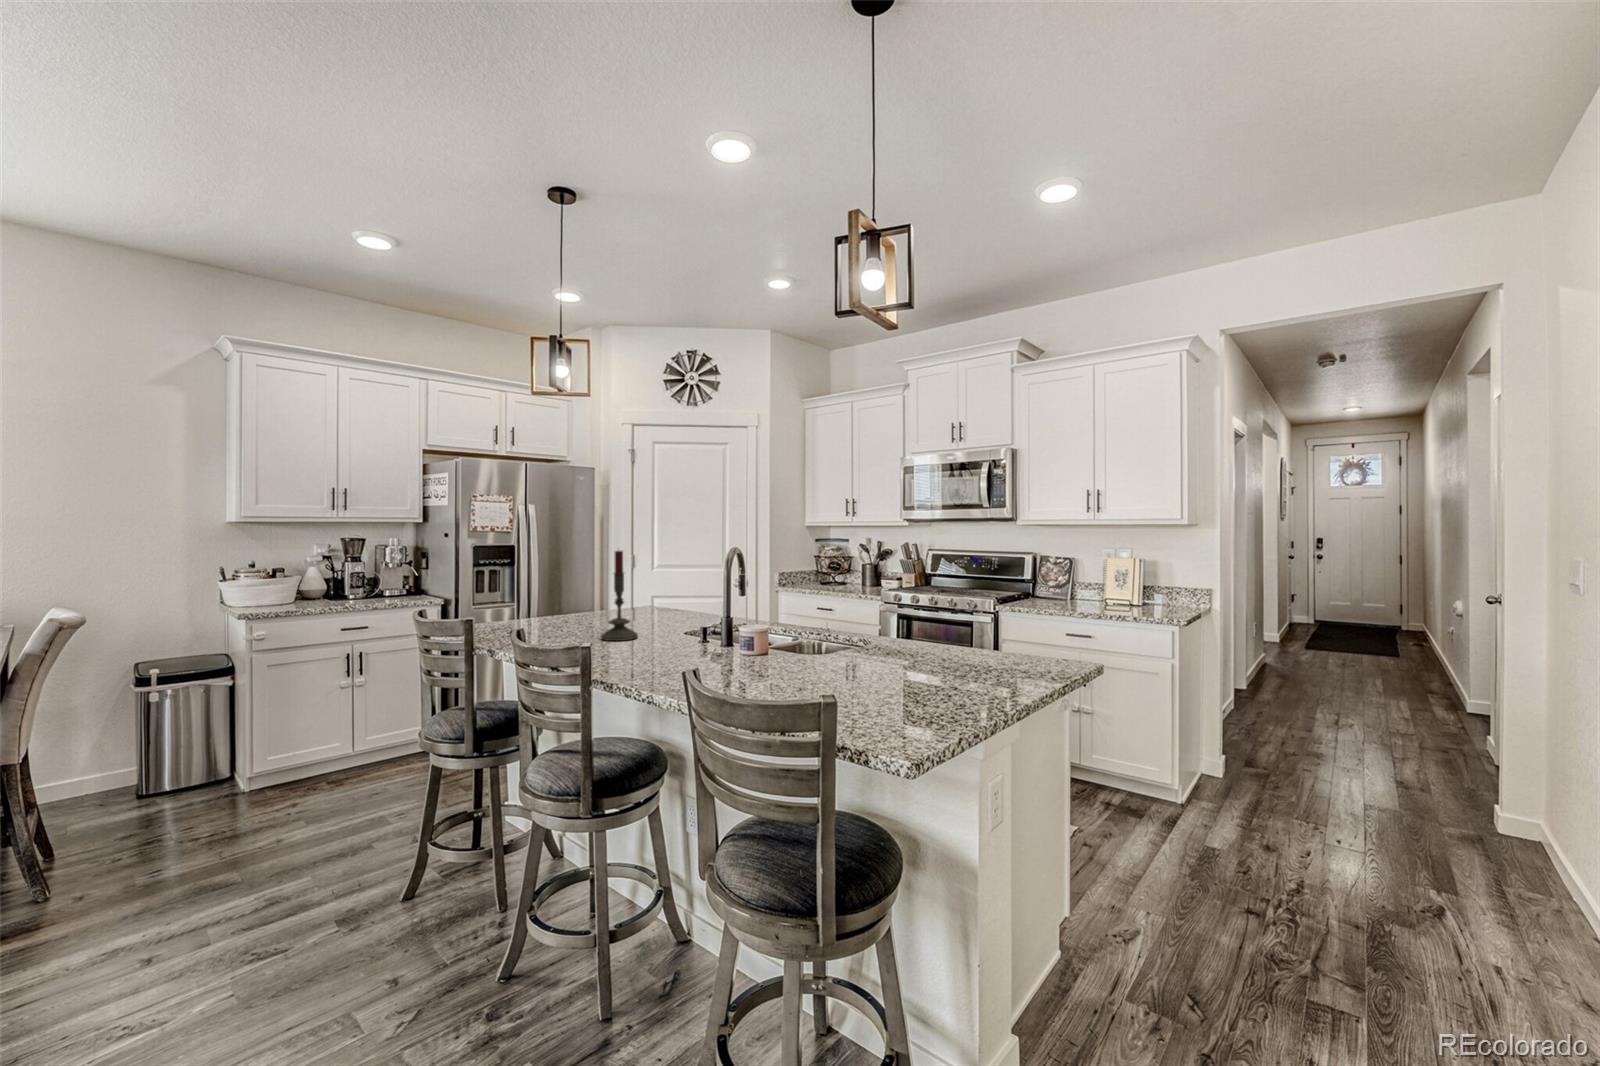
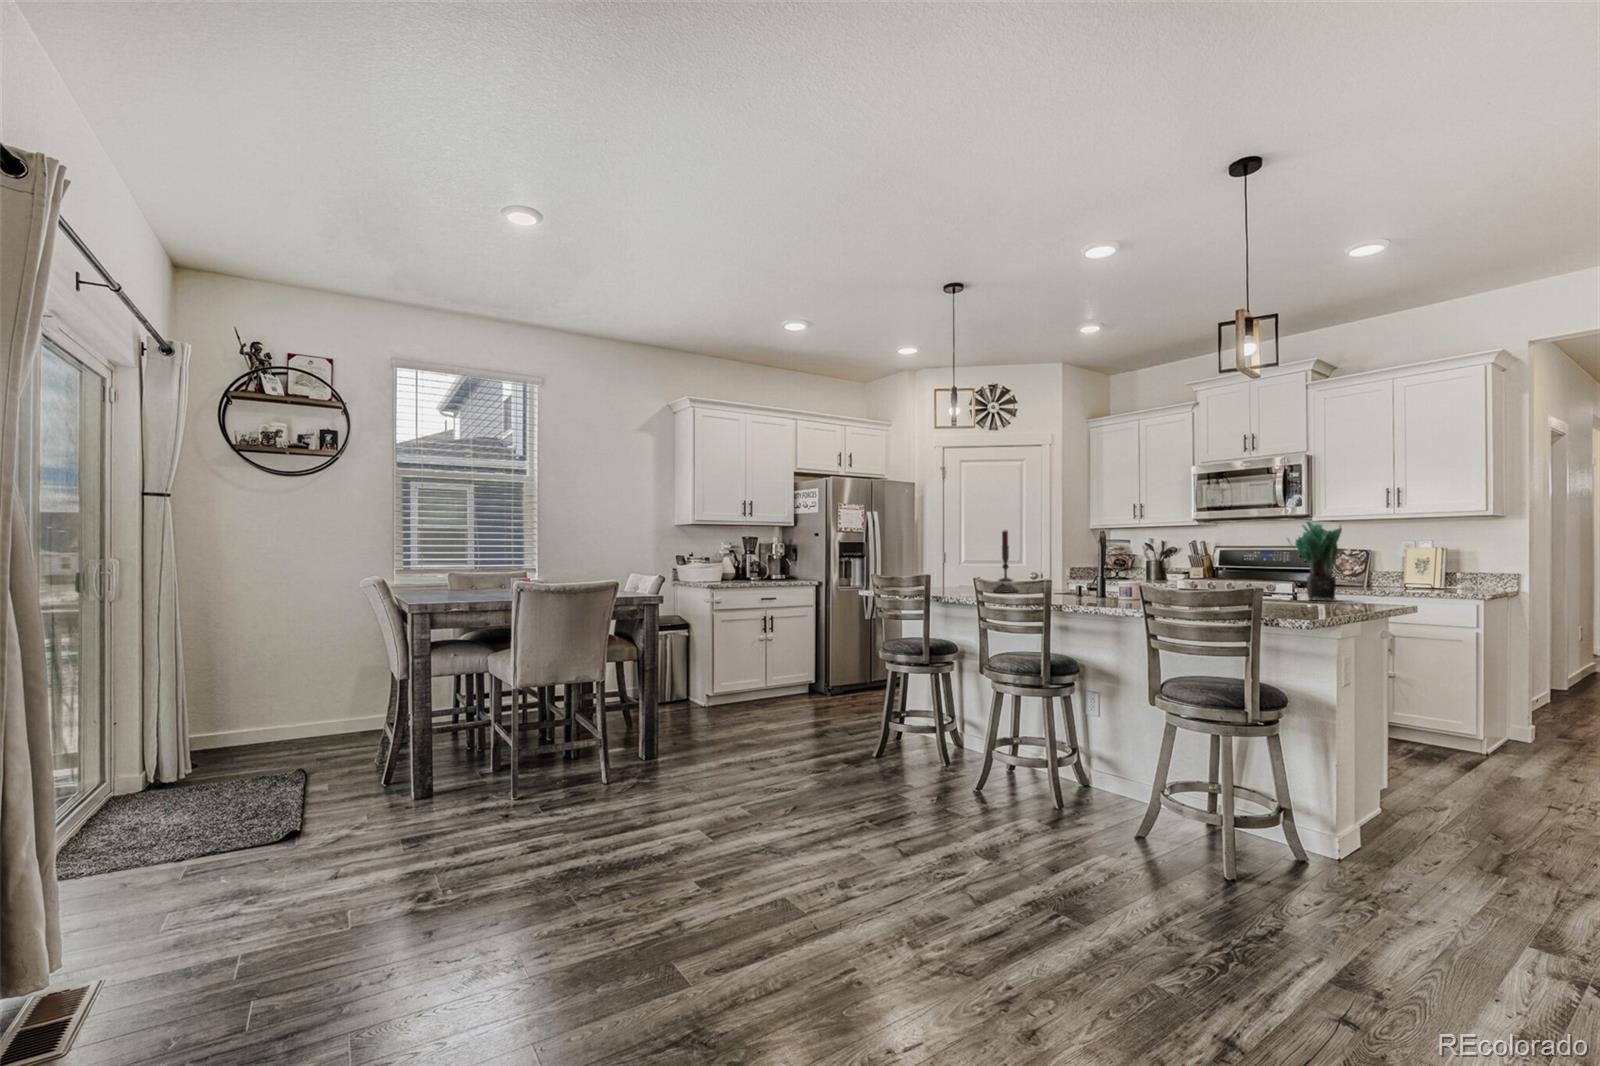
potted plant: none [963,552,1030,666] -> present [1288,522,1342,600]

